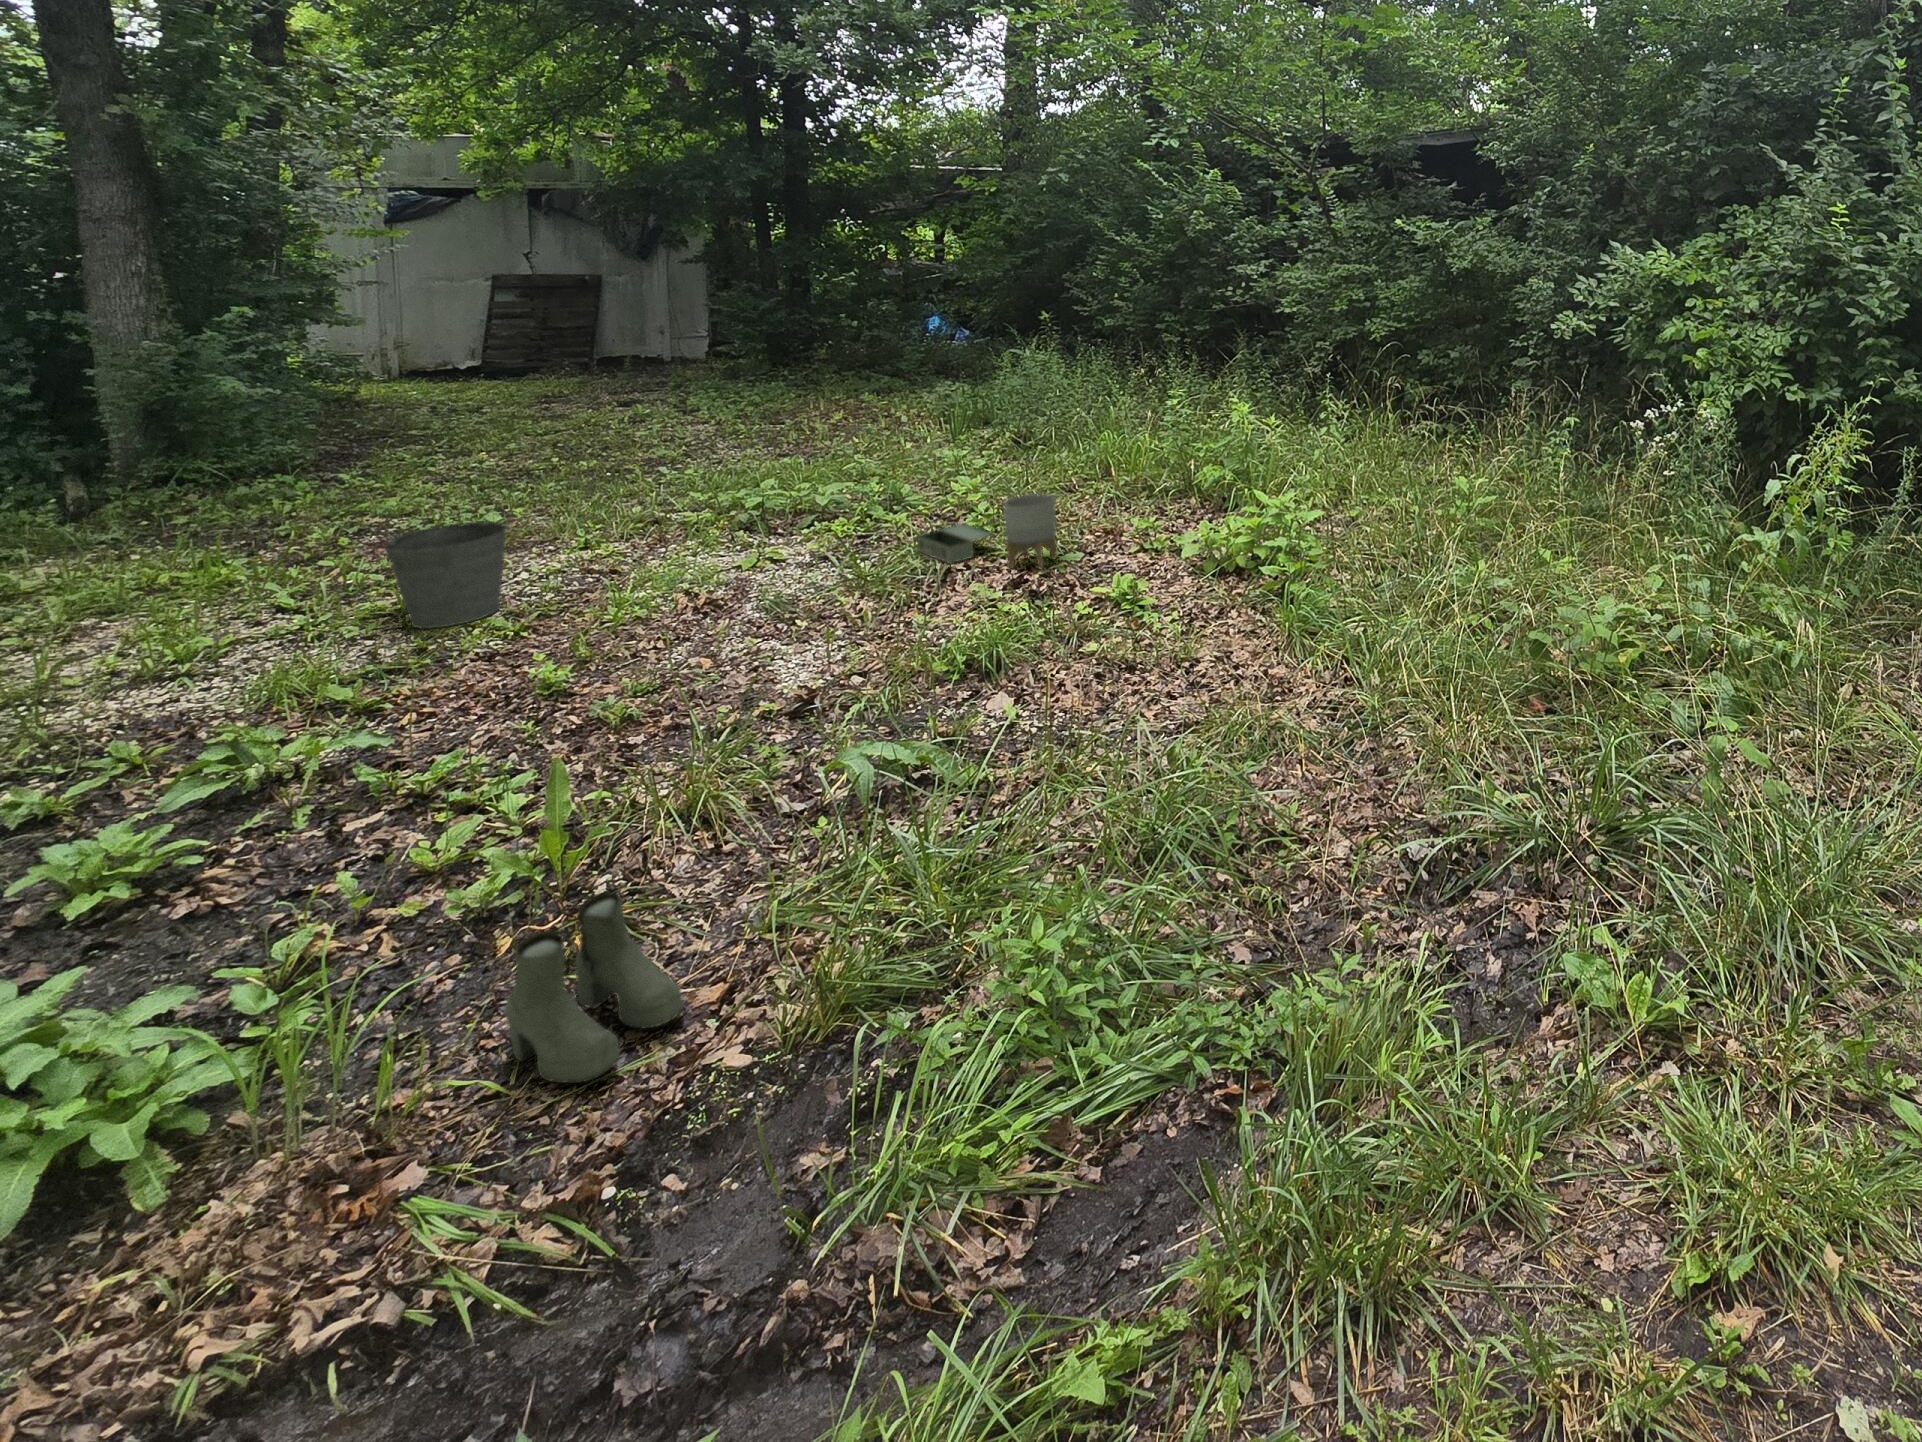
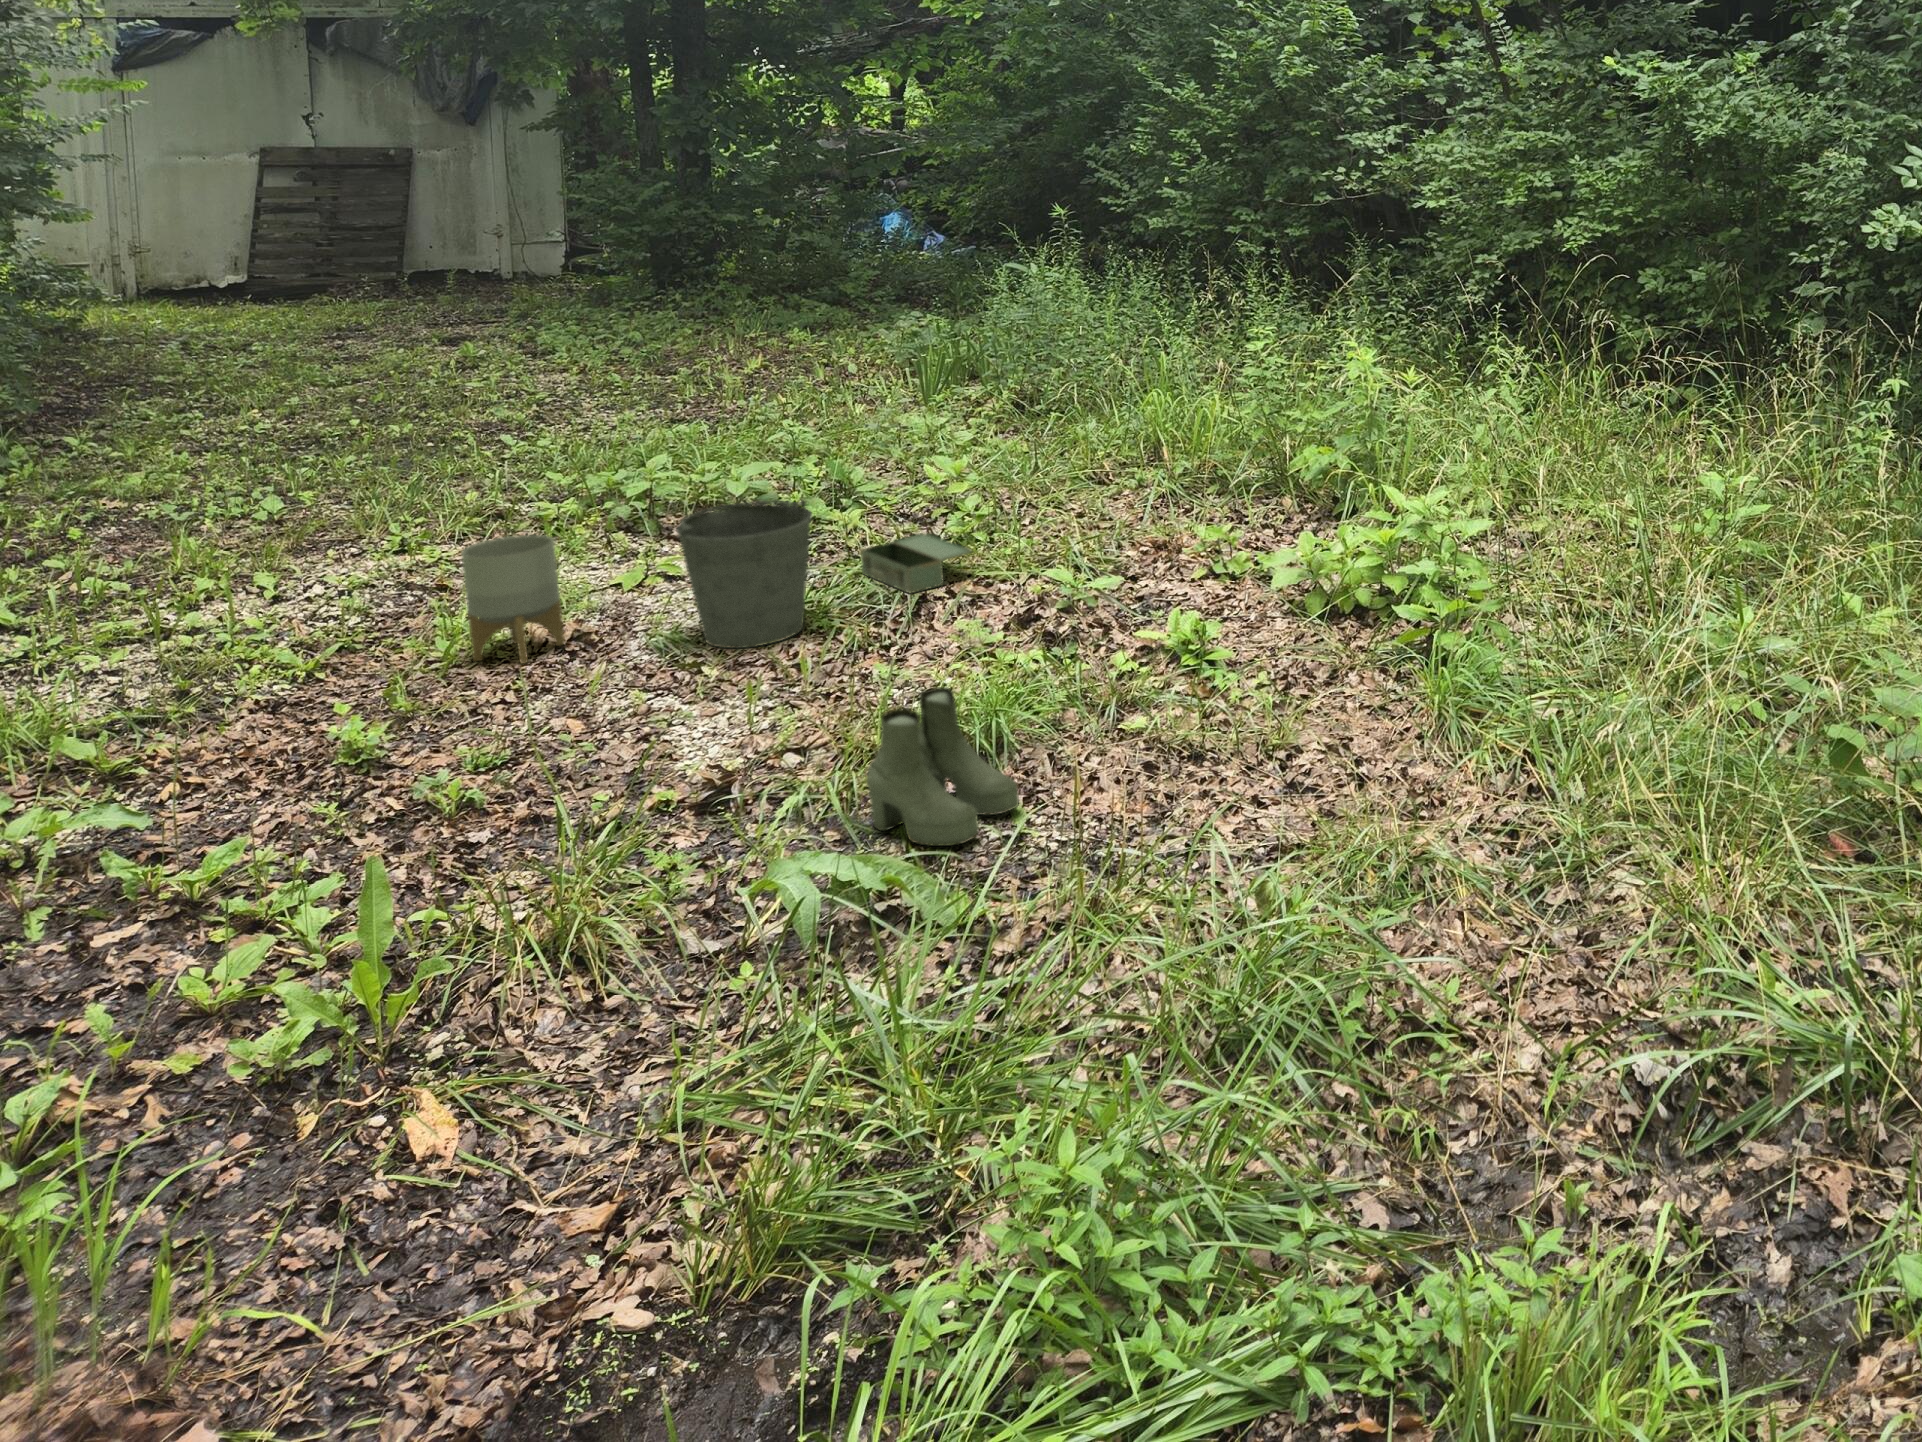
planter: present [1004,494,1057,569] -> present [461,535,565,664]
bucket: present [384,521,507,629] -> present [676,501,812,648]
boots: present [505,893,684,1083] -> present [867,687,1019,846]

